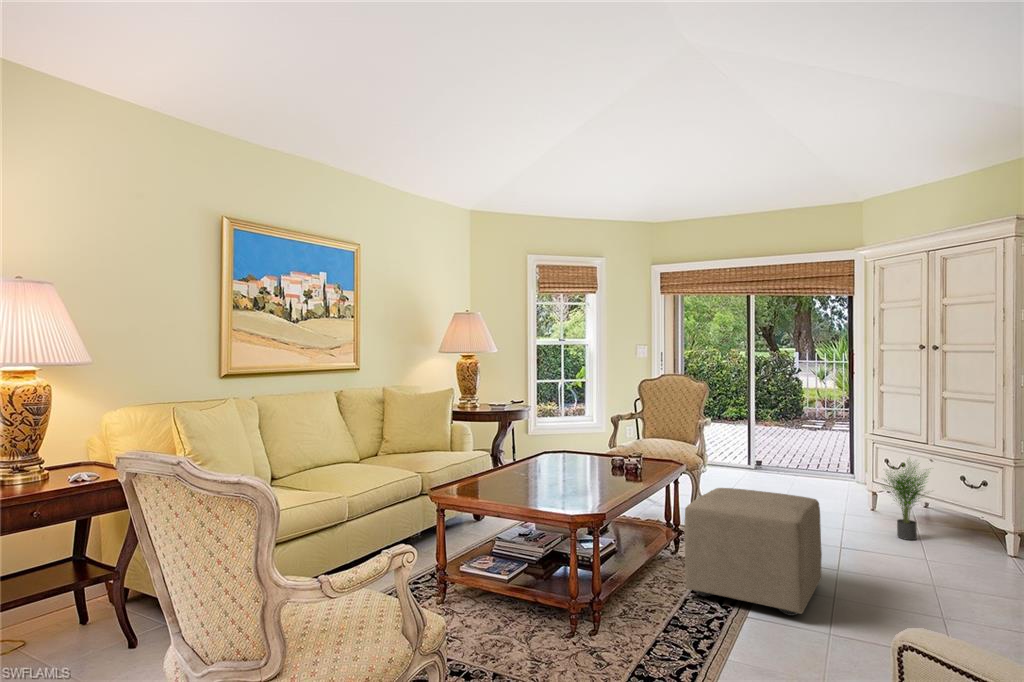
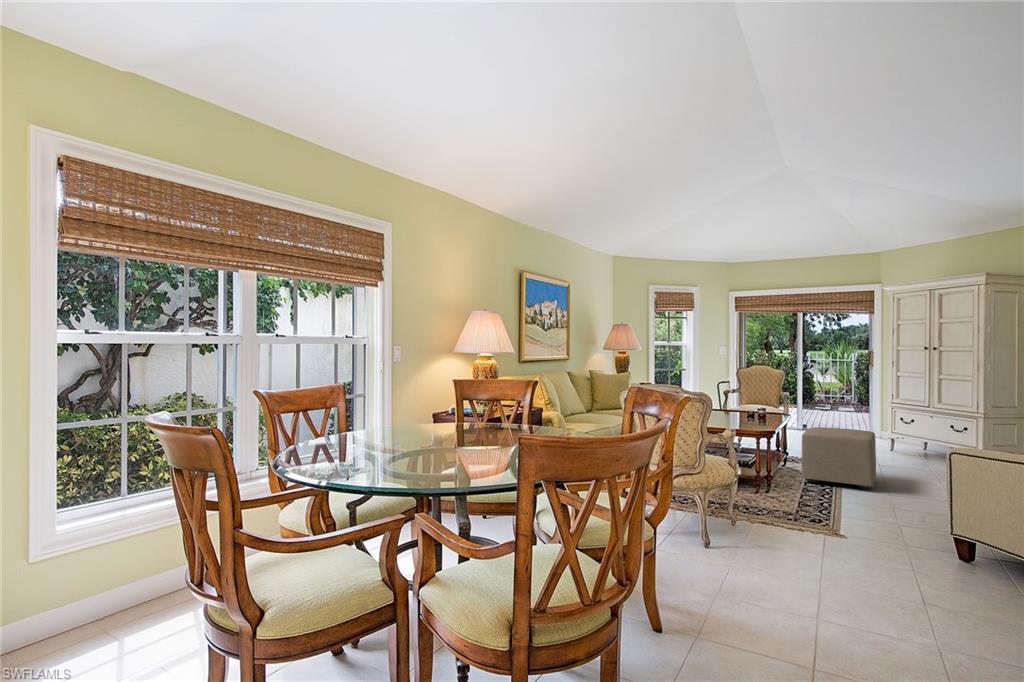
potted plant: present [884,462,928,540] -> none [898,414,936,463]

